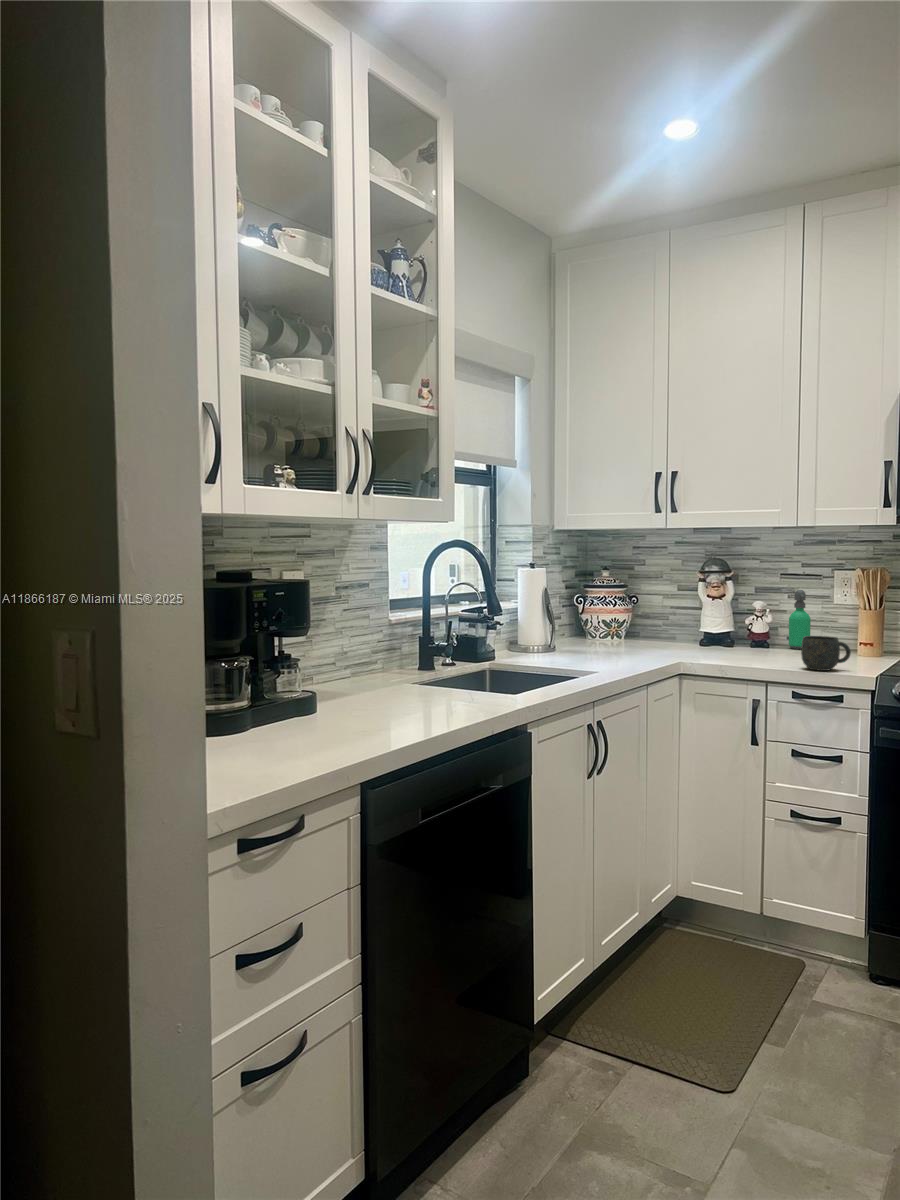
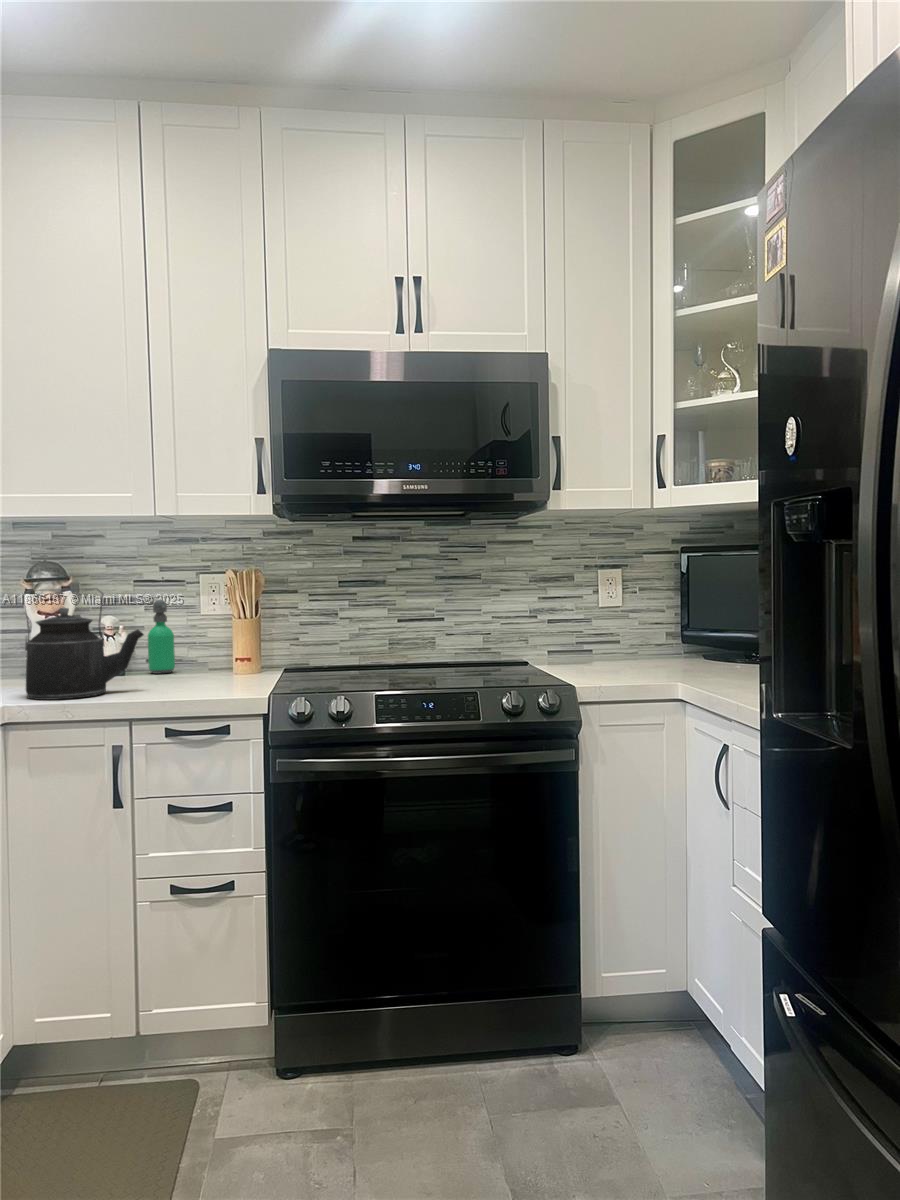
kettle: none [695,582,782,662] -> present [23,589,144,700]
mug: present [801,636,851,671] -> none [174,653,233,697]

